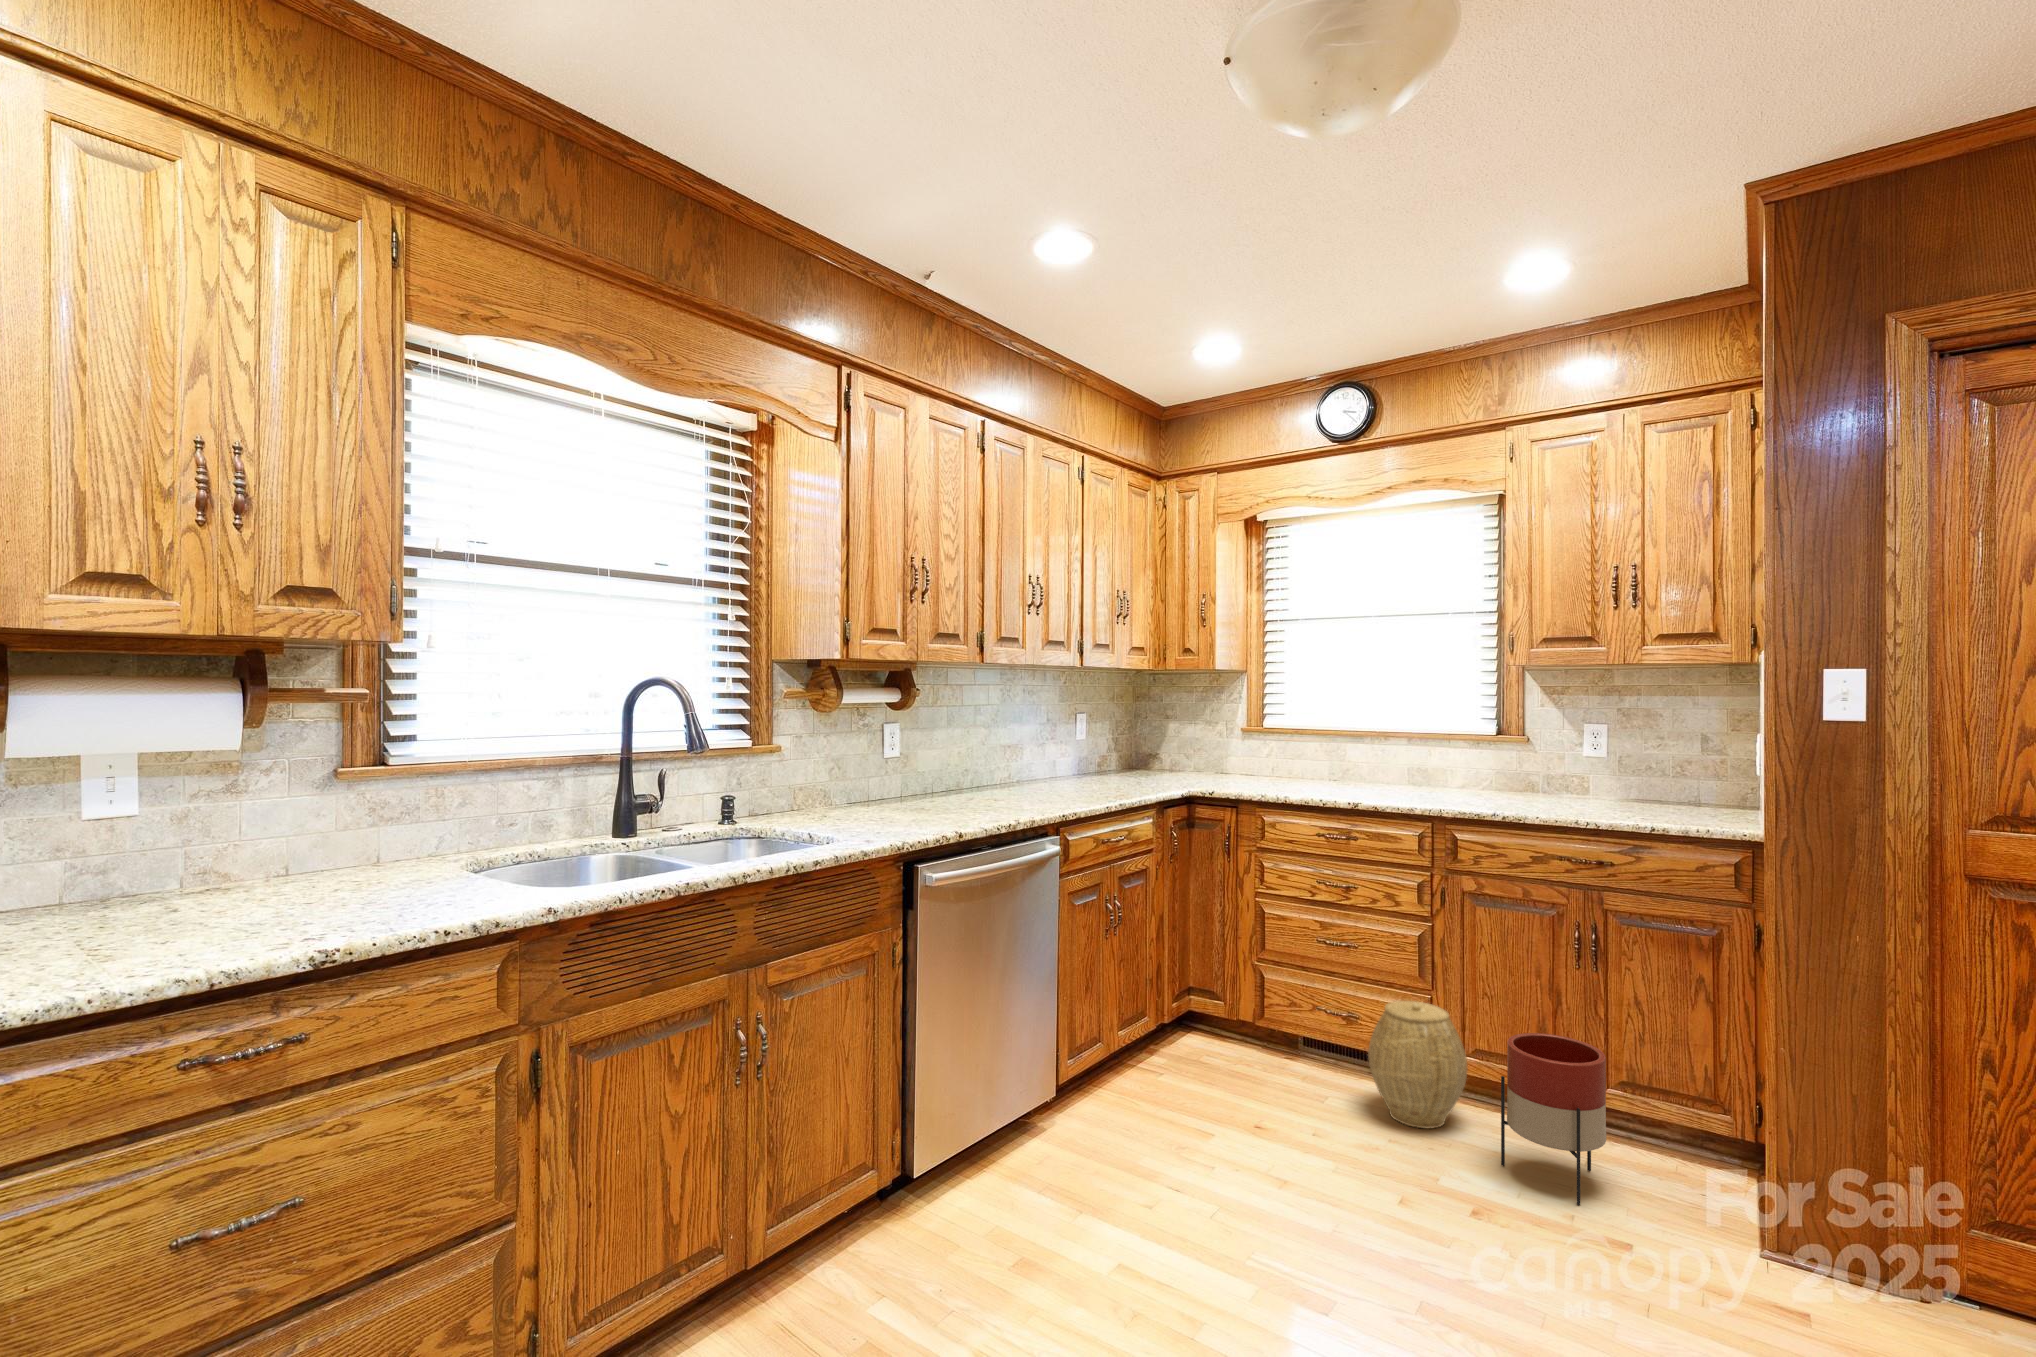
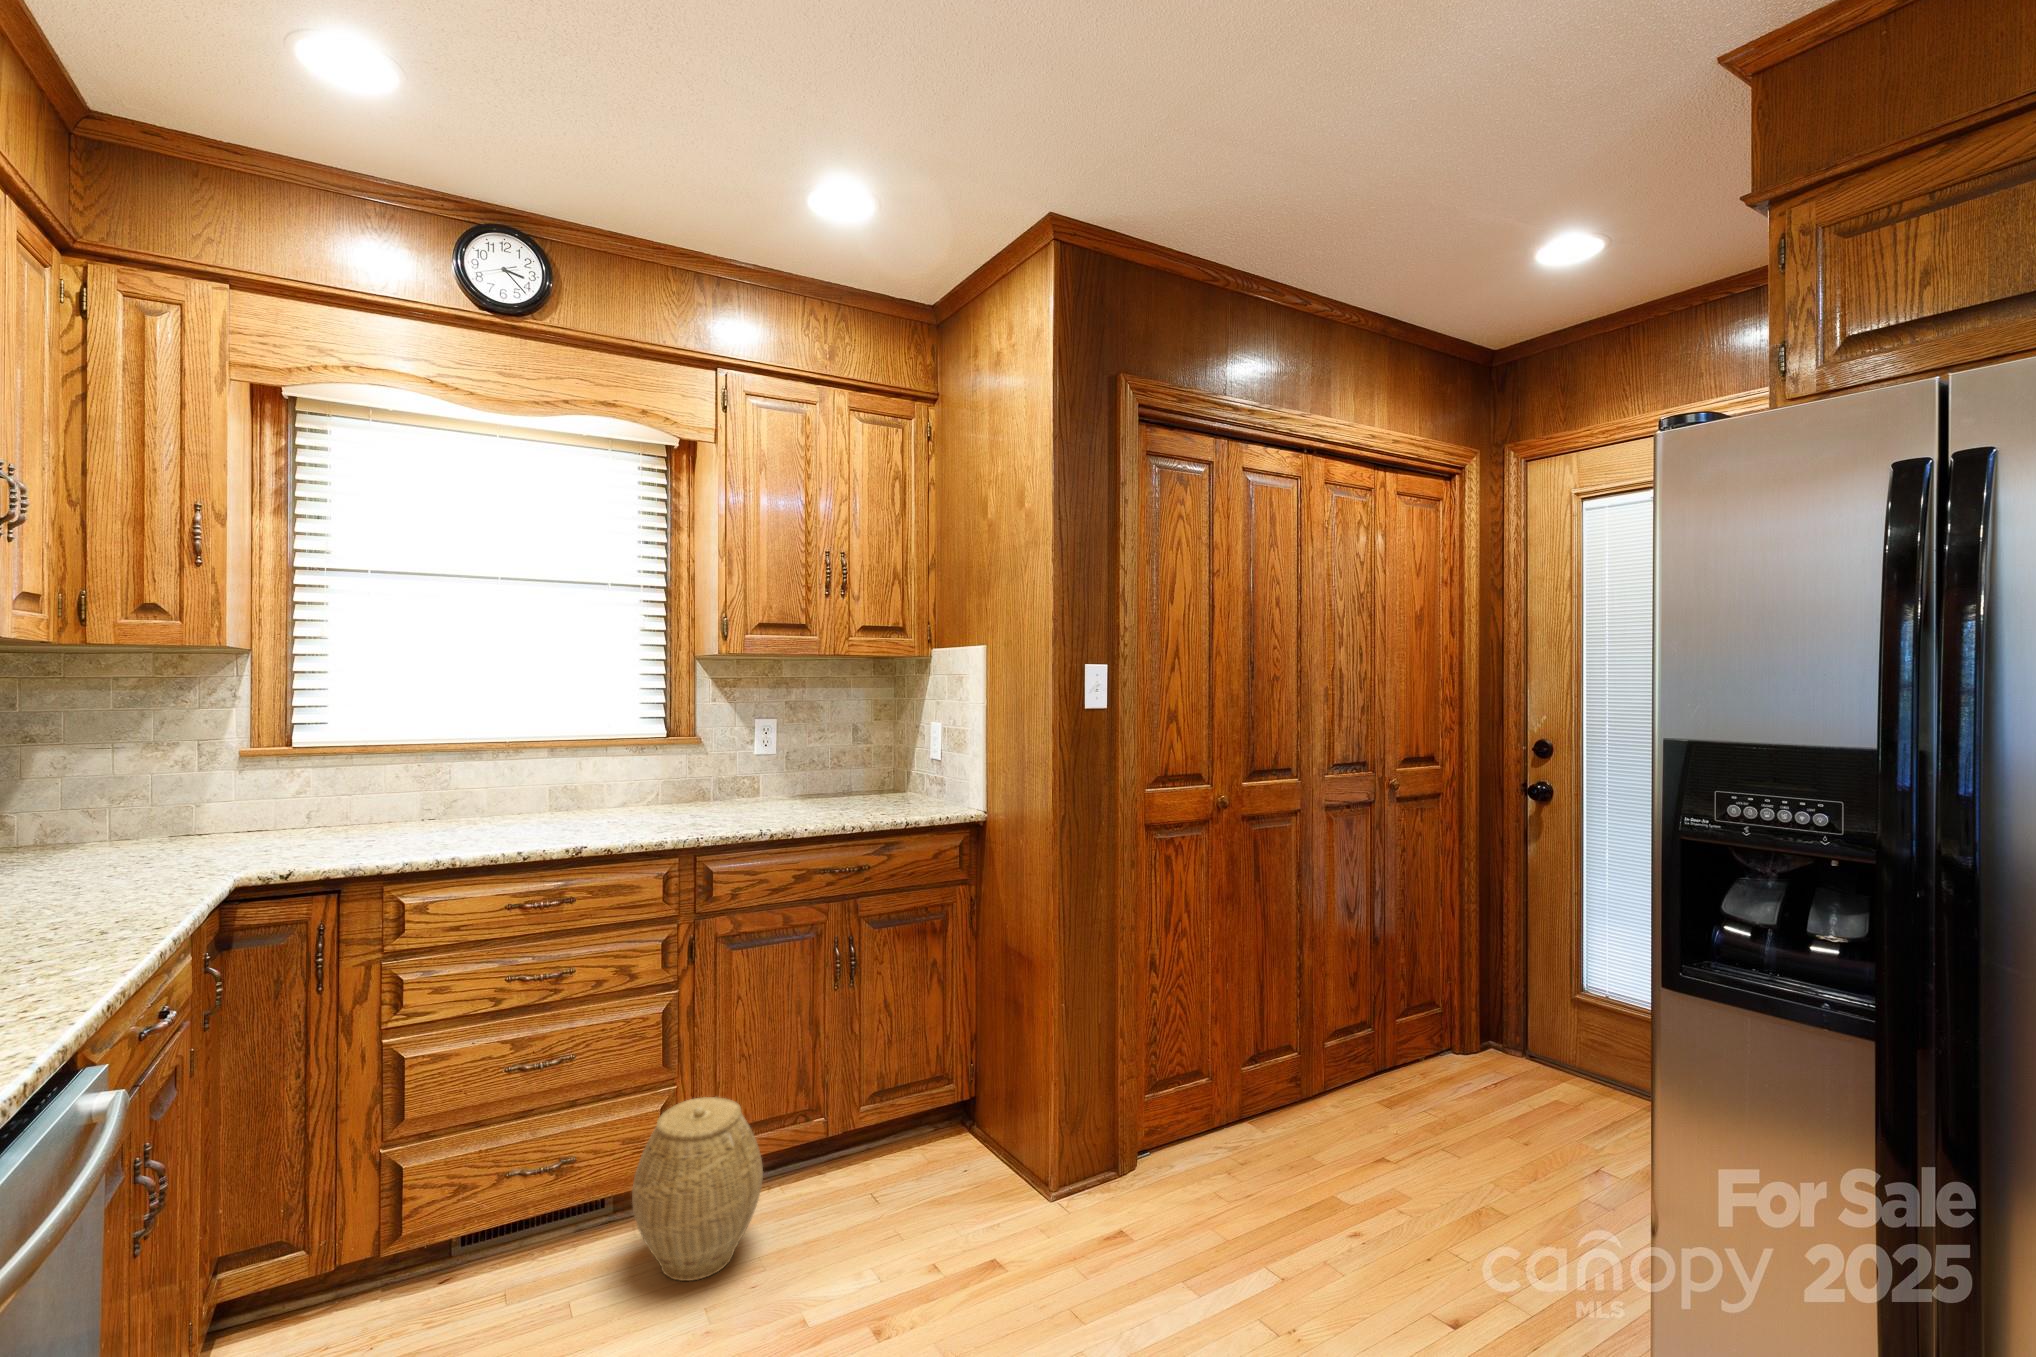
planter: present [1501,1033,1606,1205] -> none [836,1072,940,1261]

